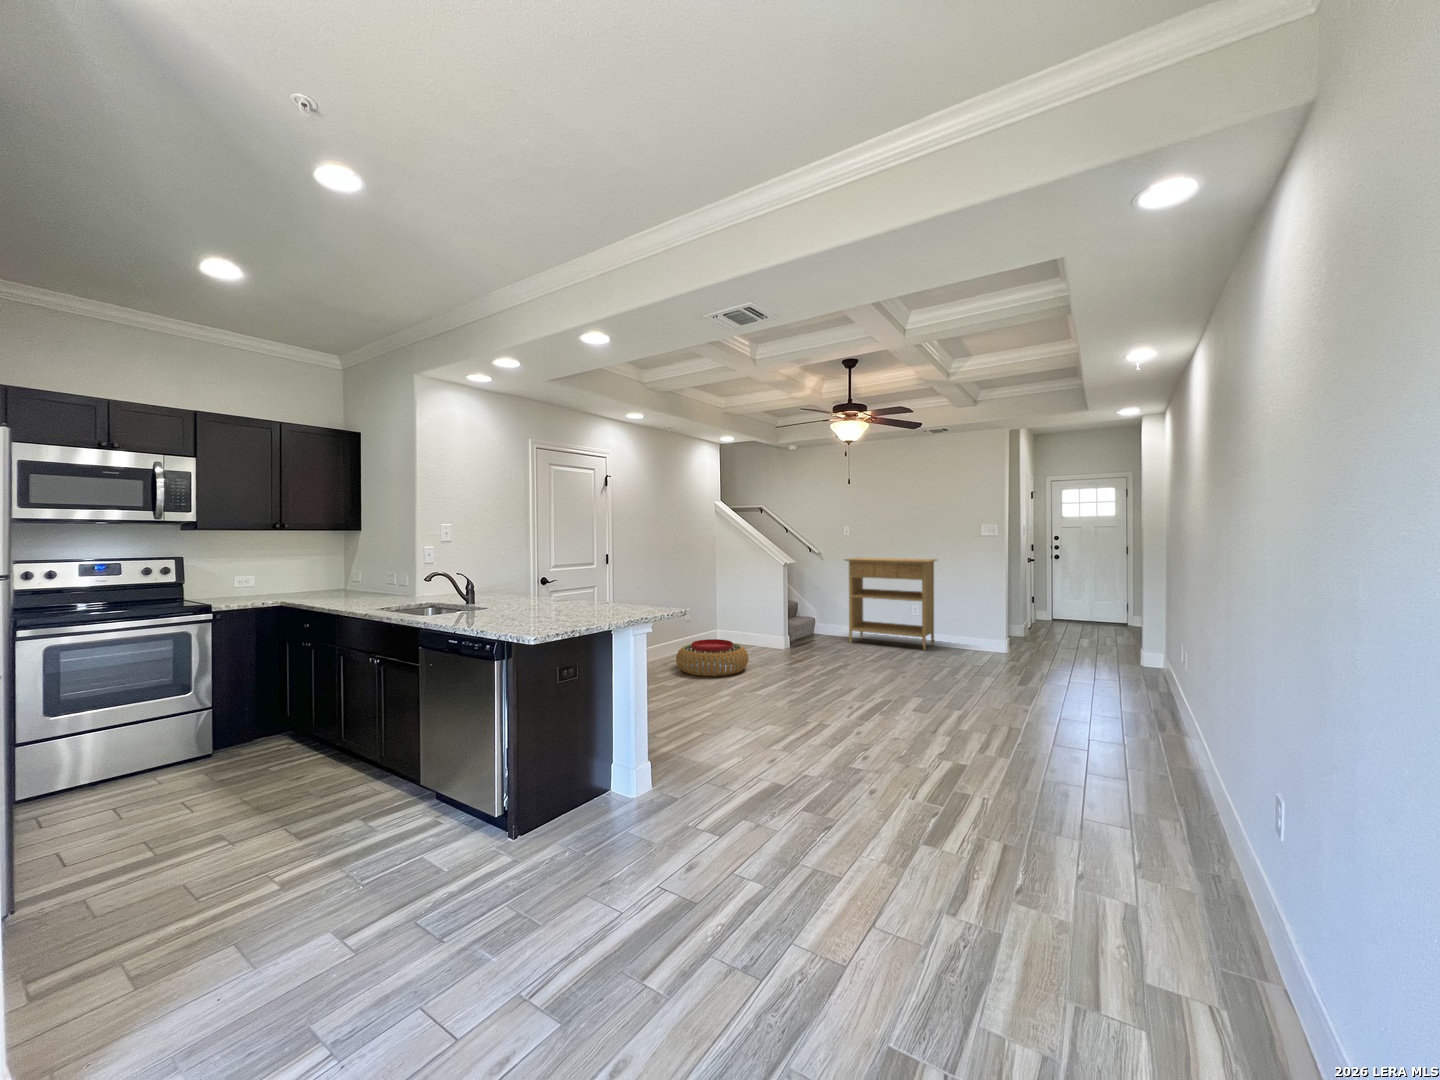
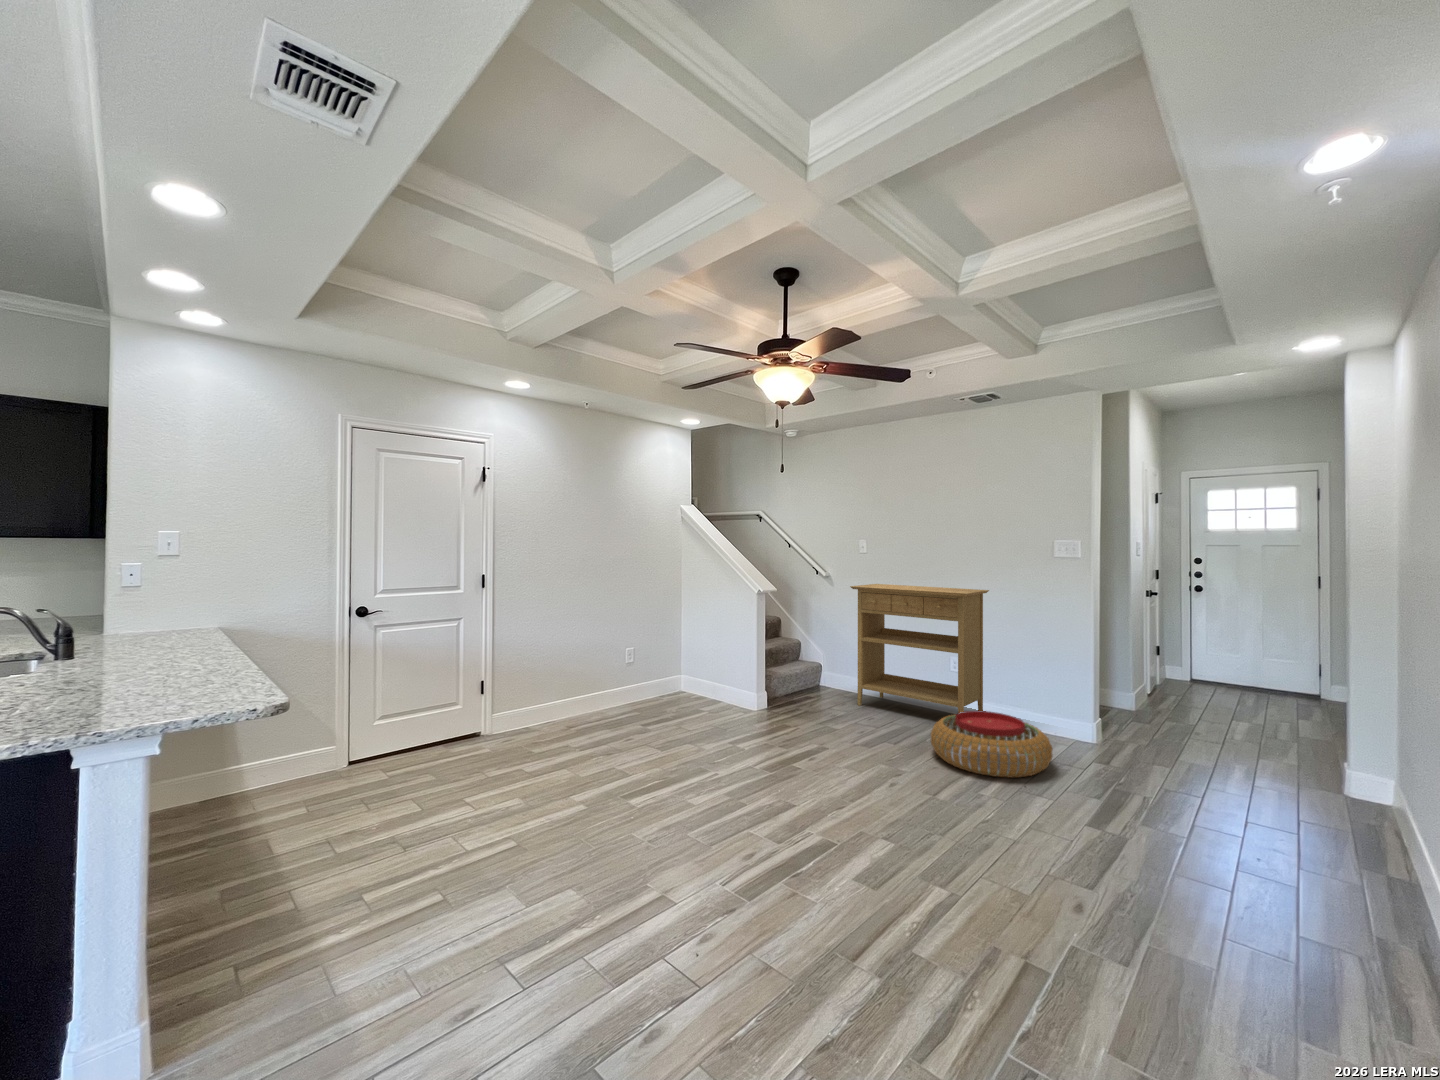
pouf: present [676,639,748,676] -> present [931,711,1053,777]

